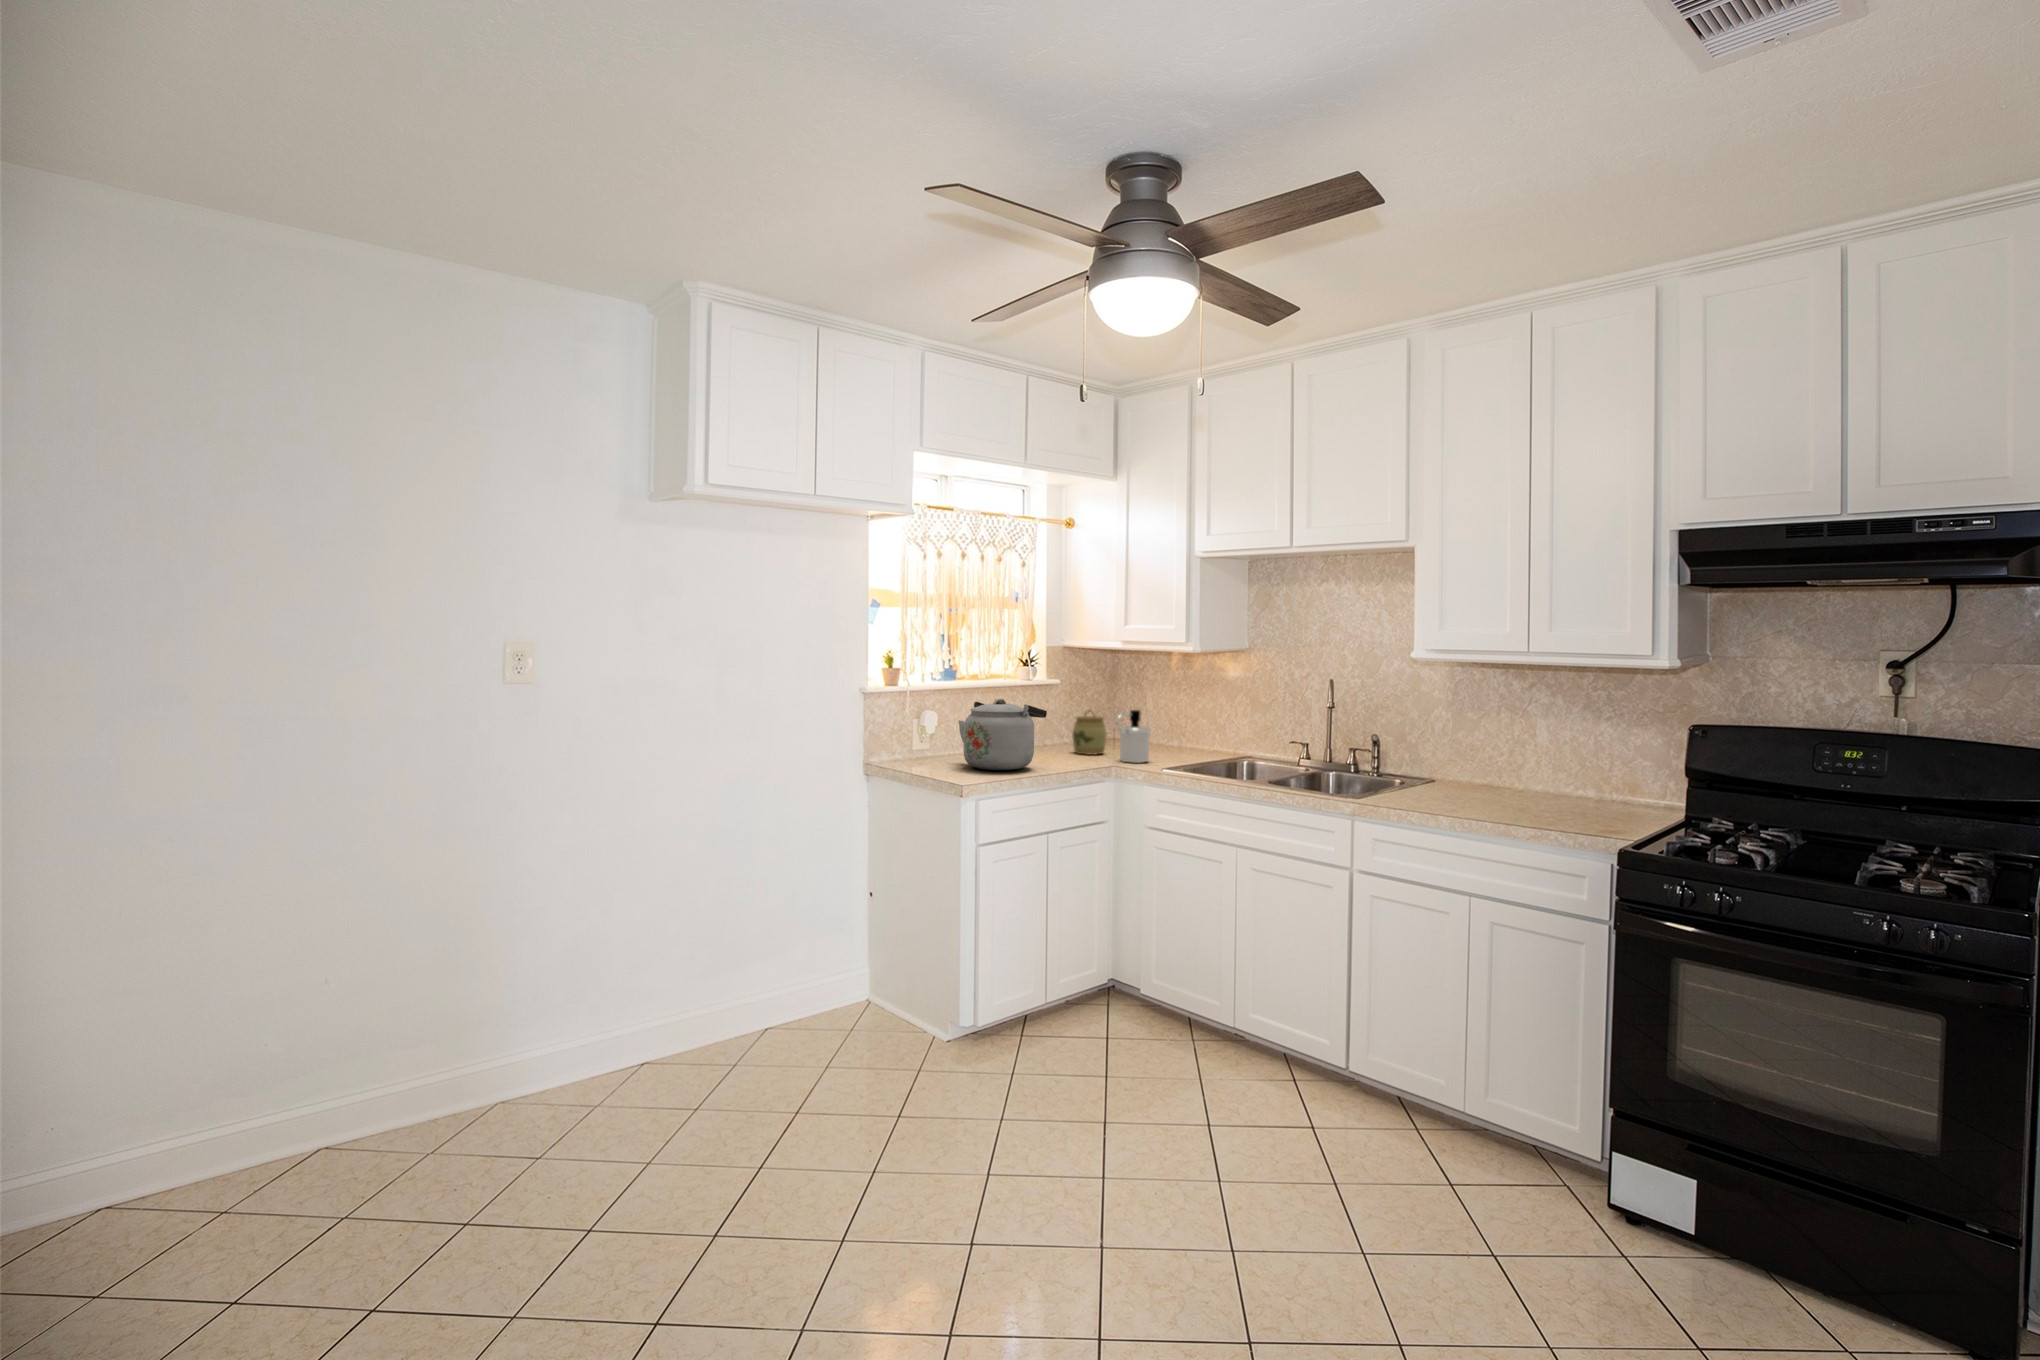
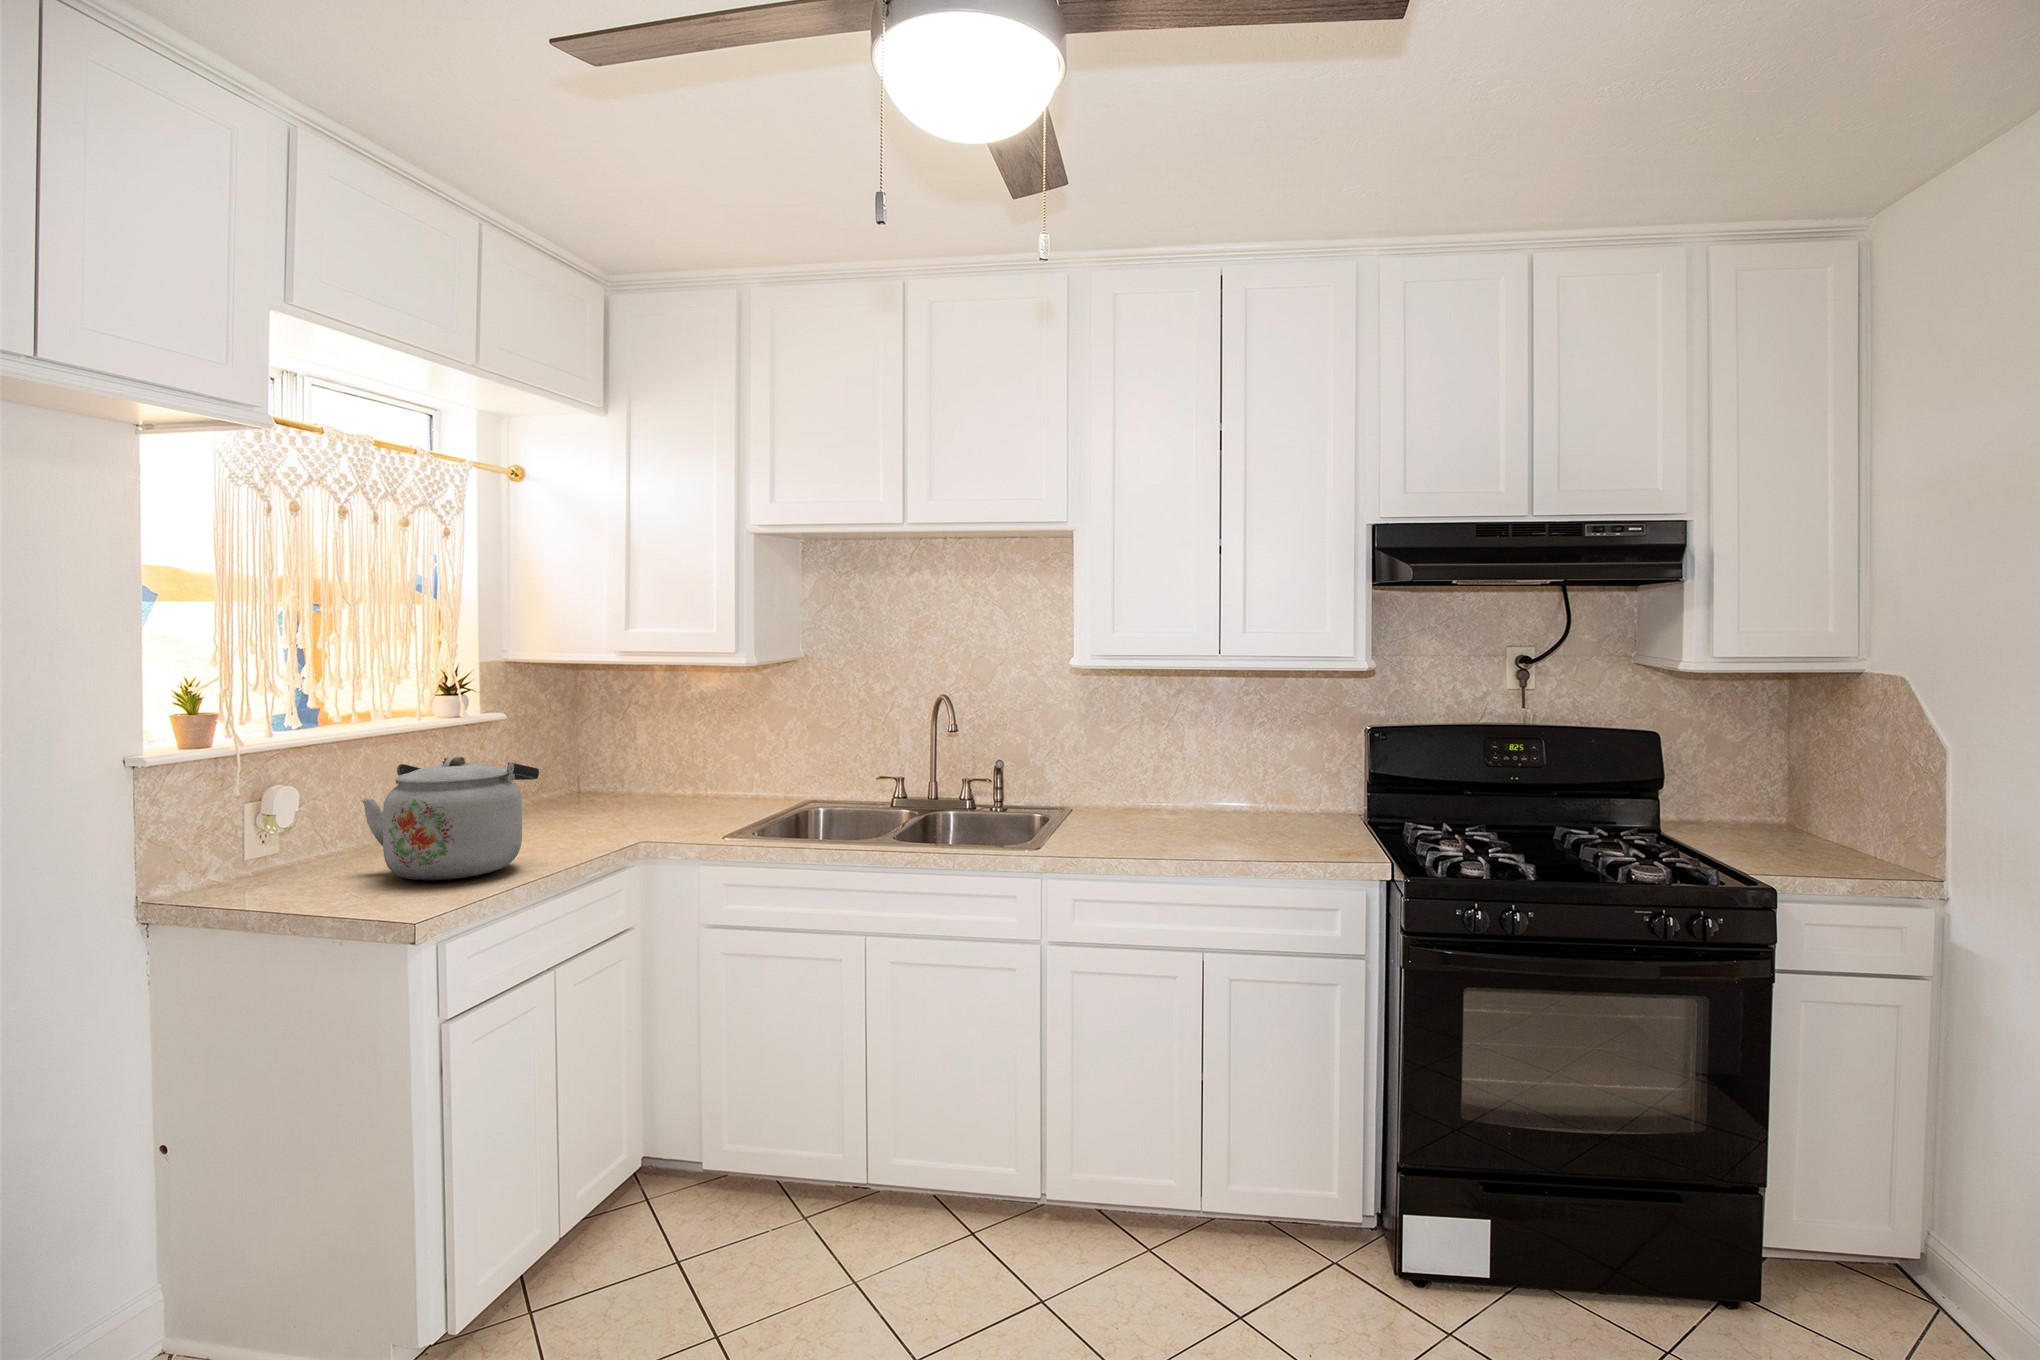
jar: present [1073,710,1107,755] -> none [544,755,602,825]
soap dispenser: present [1116,710,1151,763] -> none [635,752,684,830]

